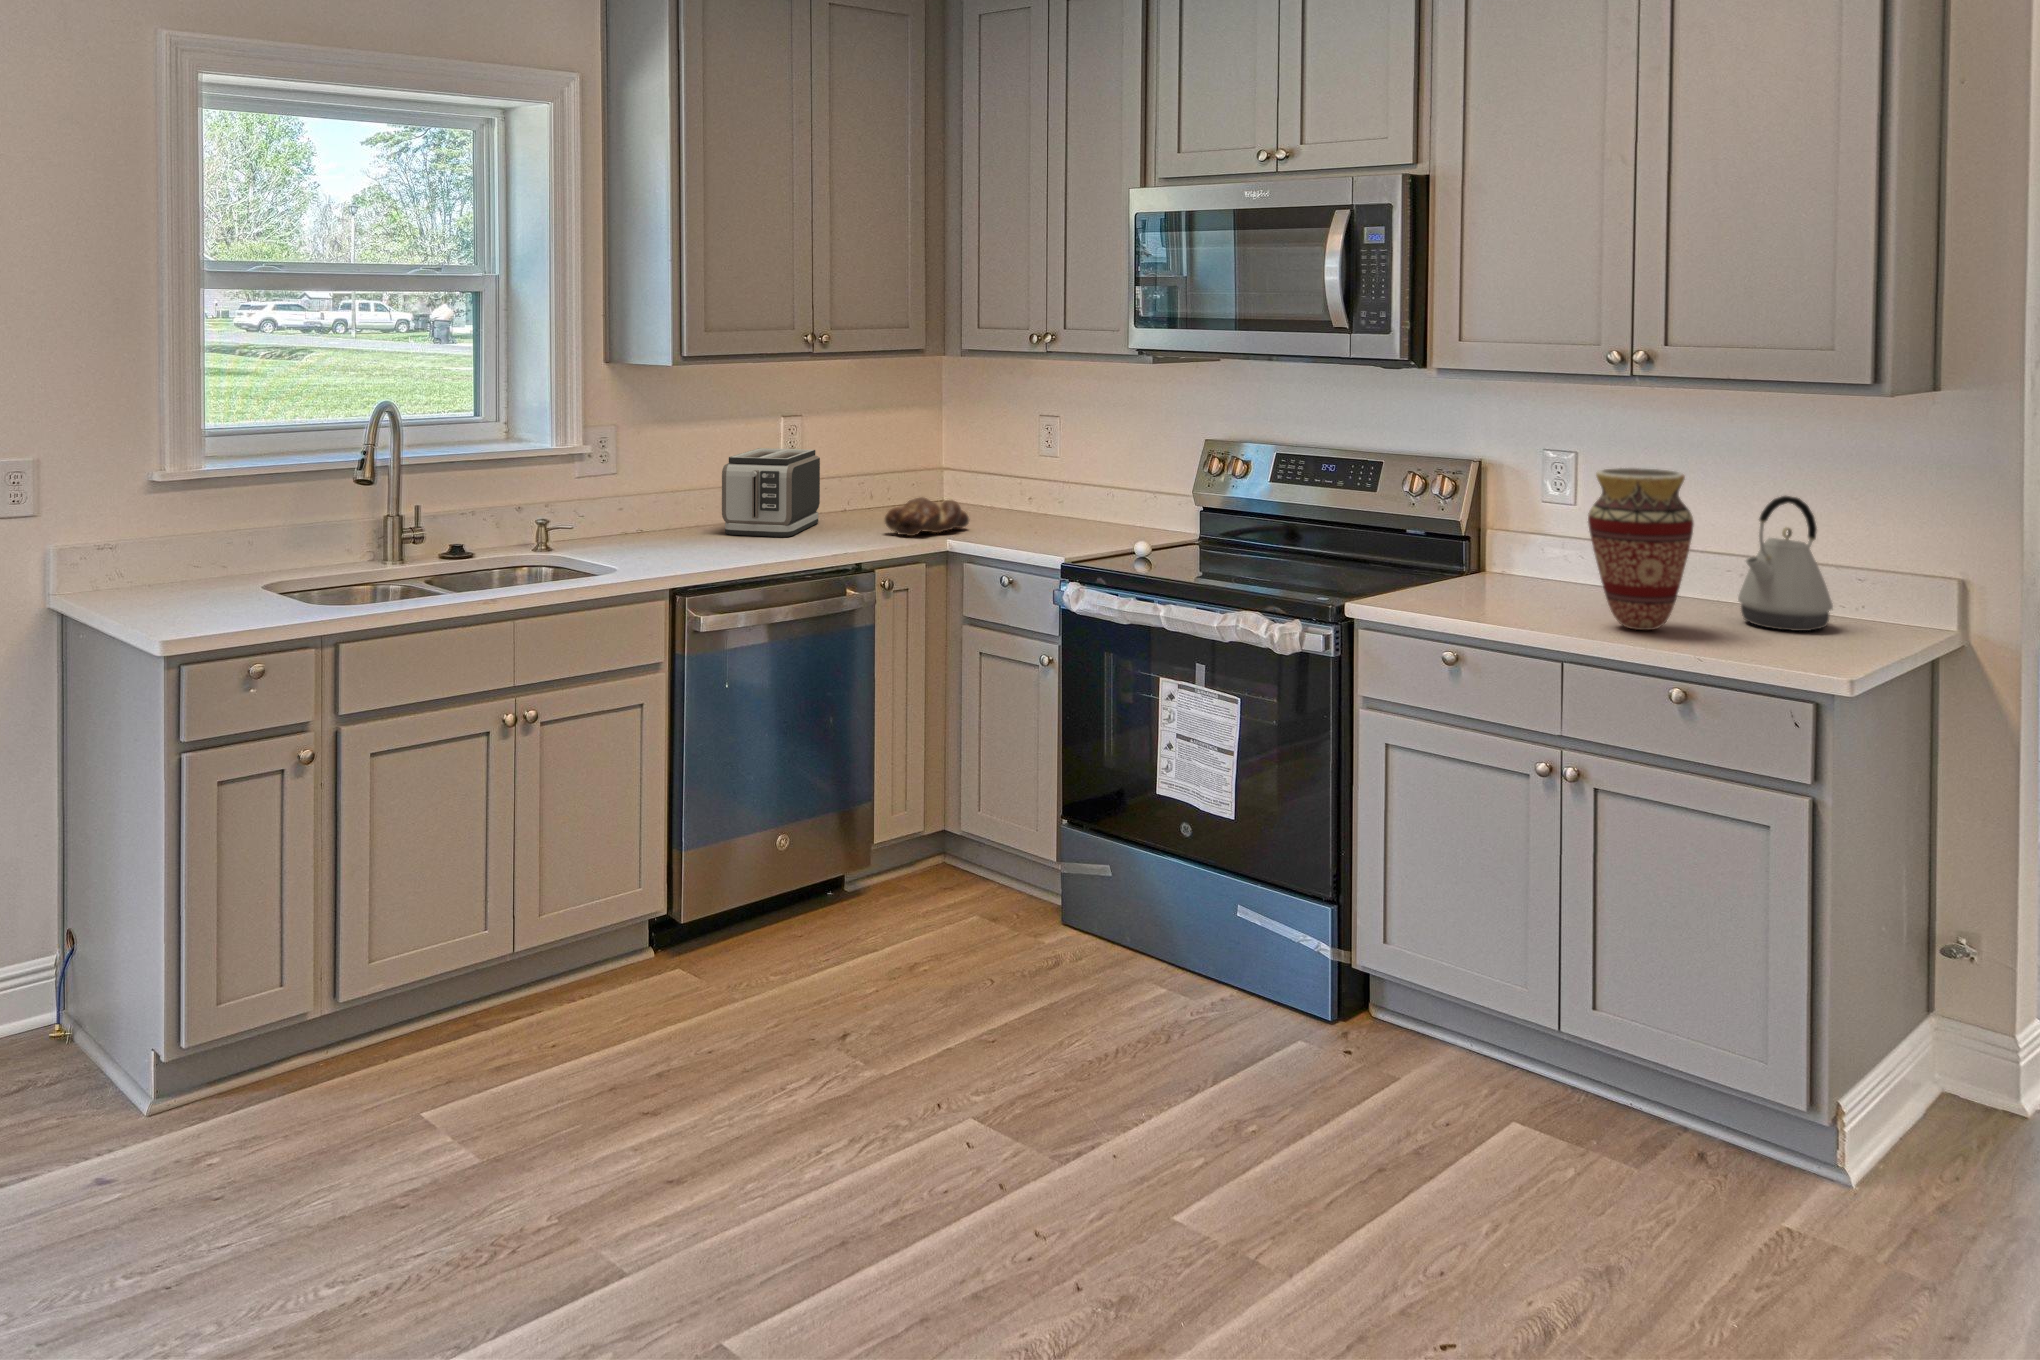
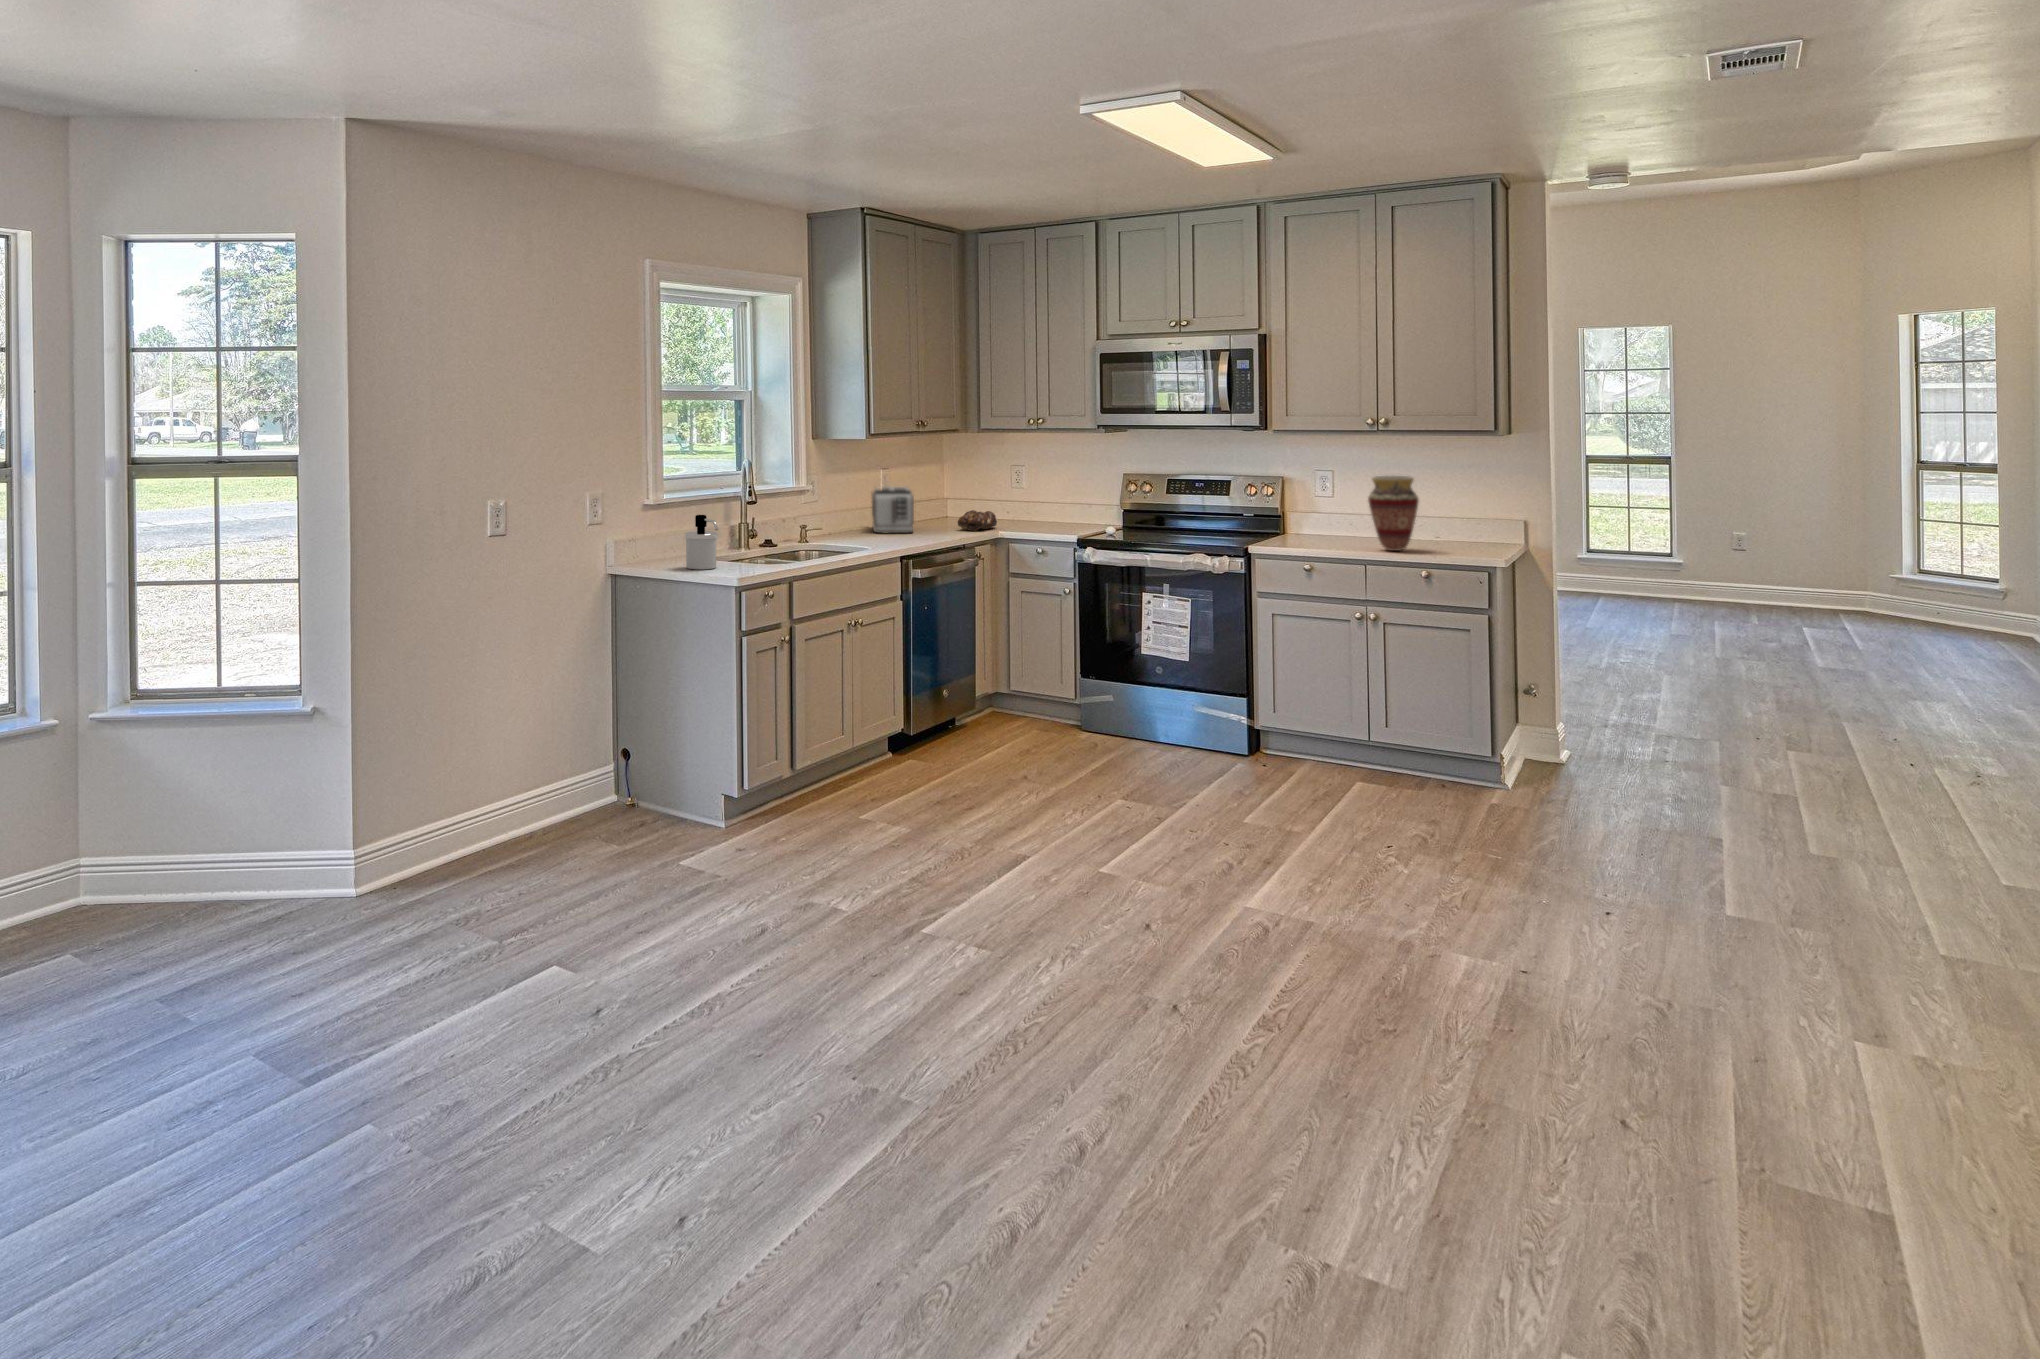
kettle: present [1738,496,1833,631] -> none [1430,487,1474,549]
soap dispenser: none [173,506,237,610] -> present [685,515,718,570]

